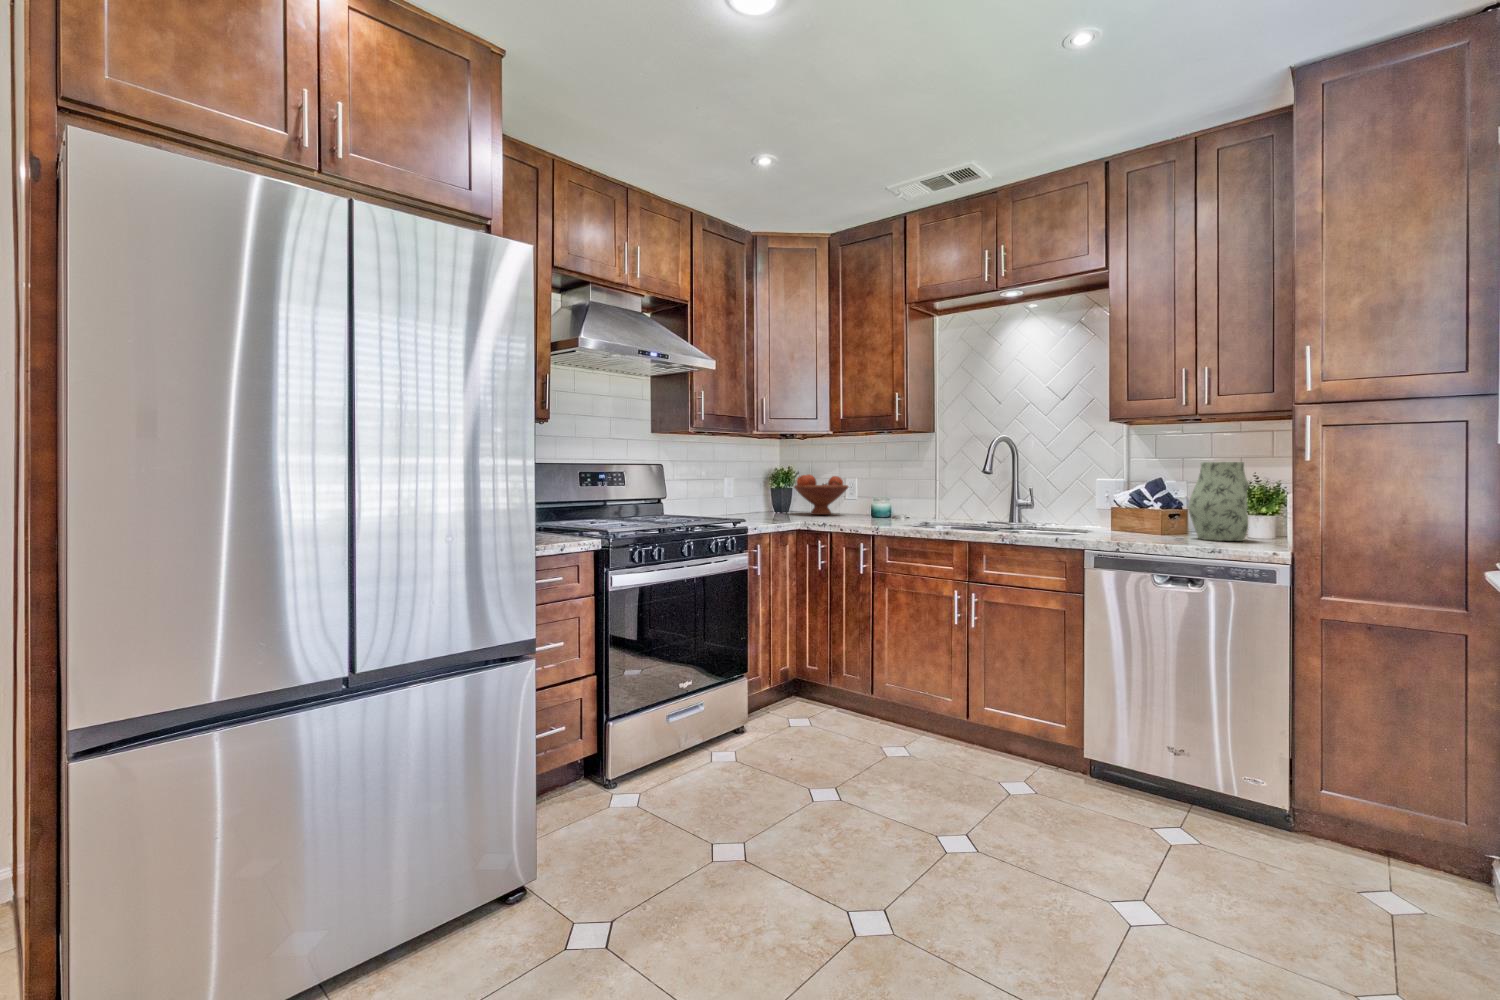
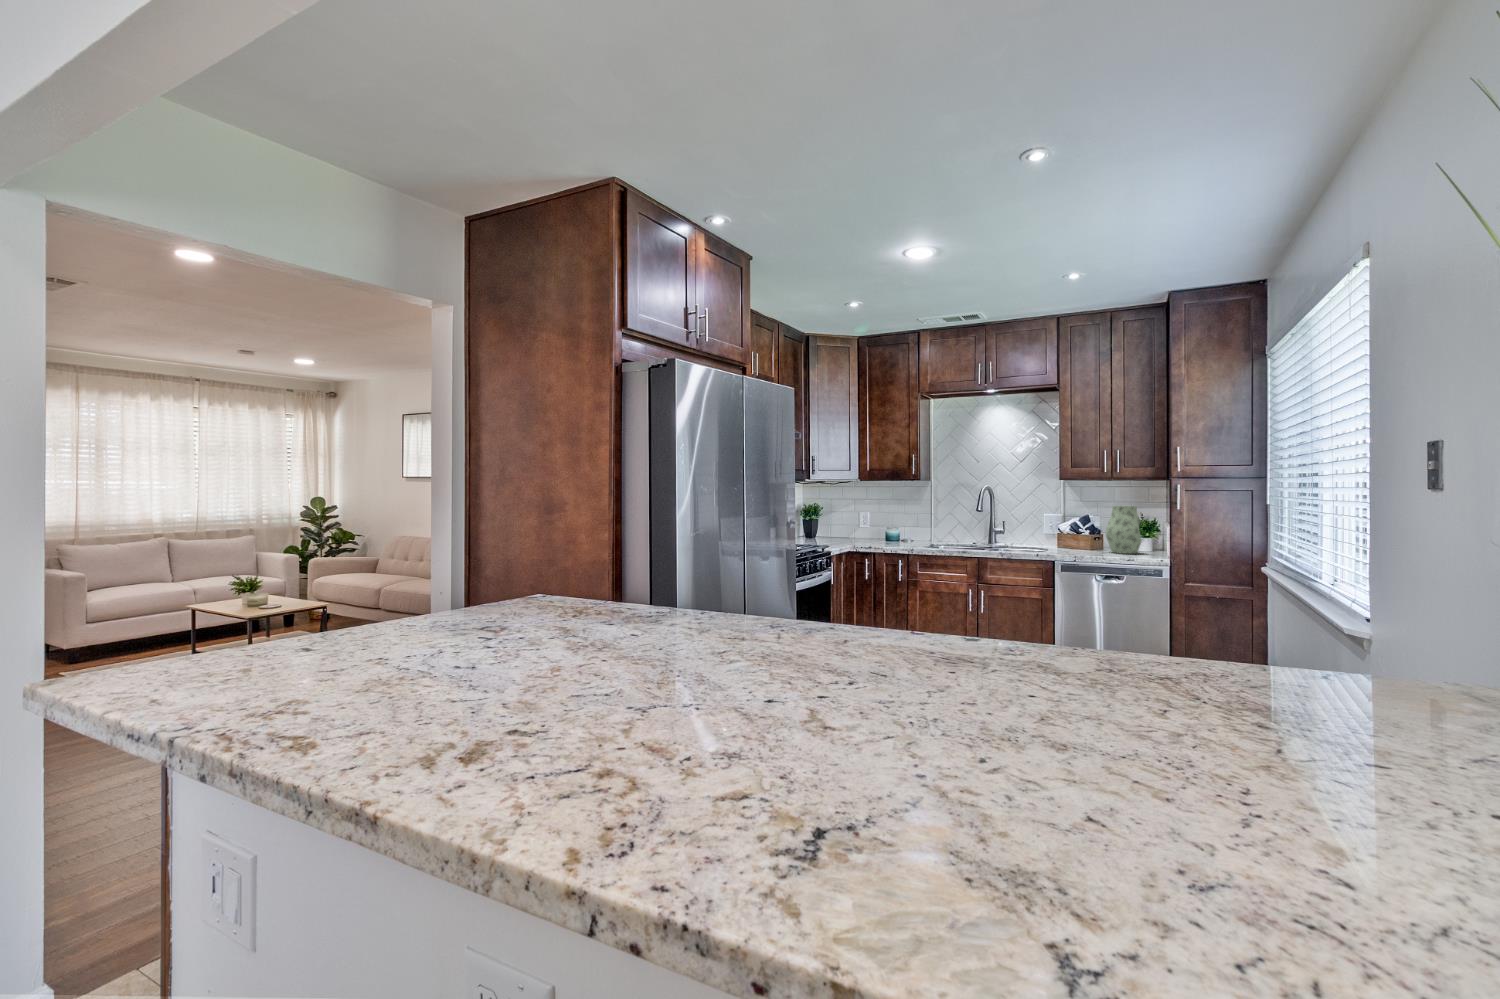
fruit bowl: present [794,475,848,515] -> none [829,509,870,539]

